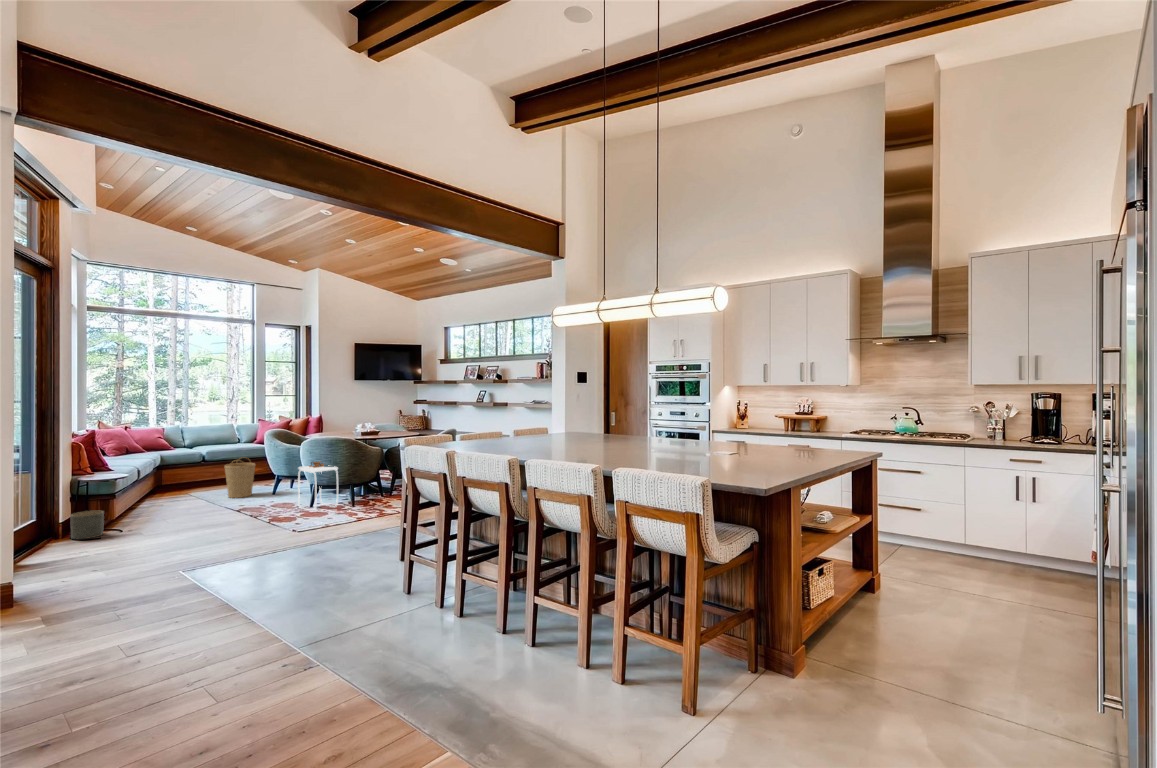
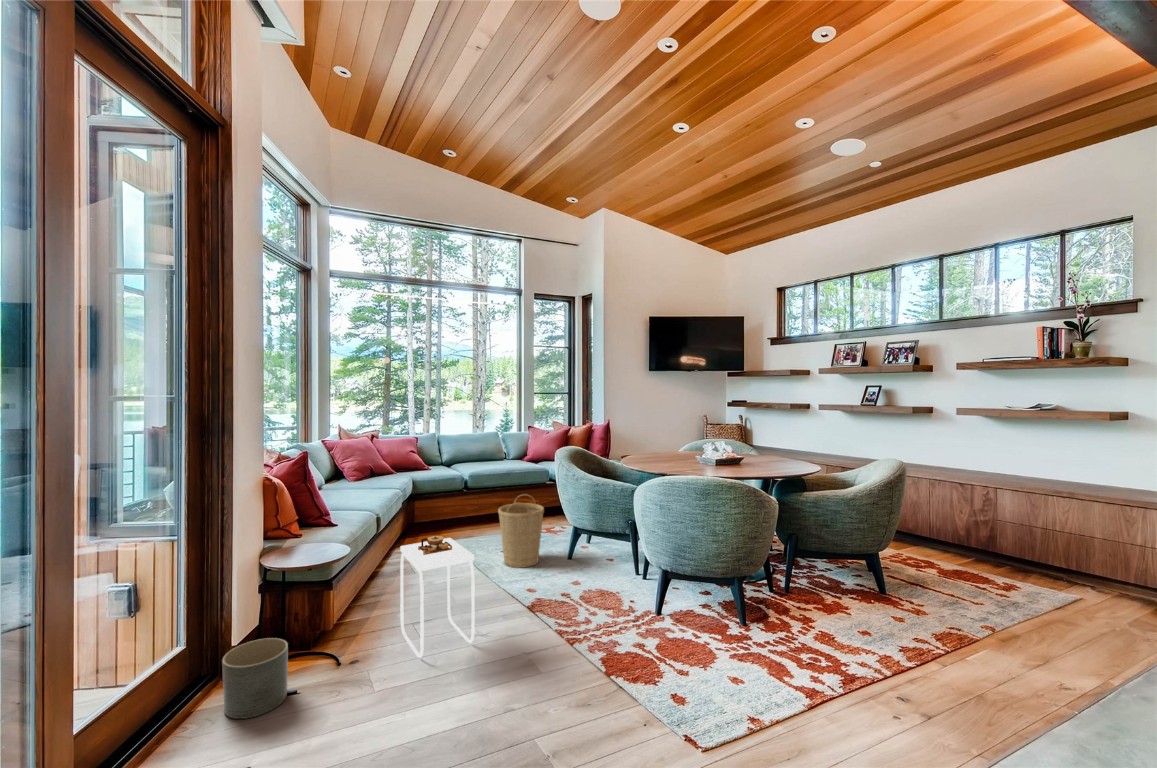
side table: present [298,462,338,511] -> present [400,536,475,658]

